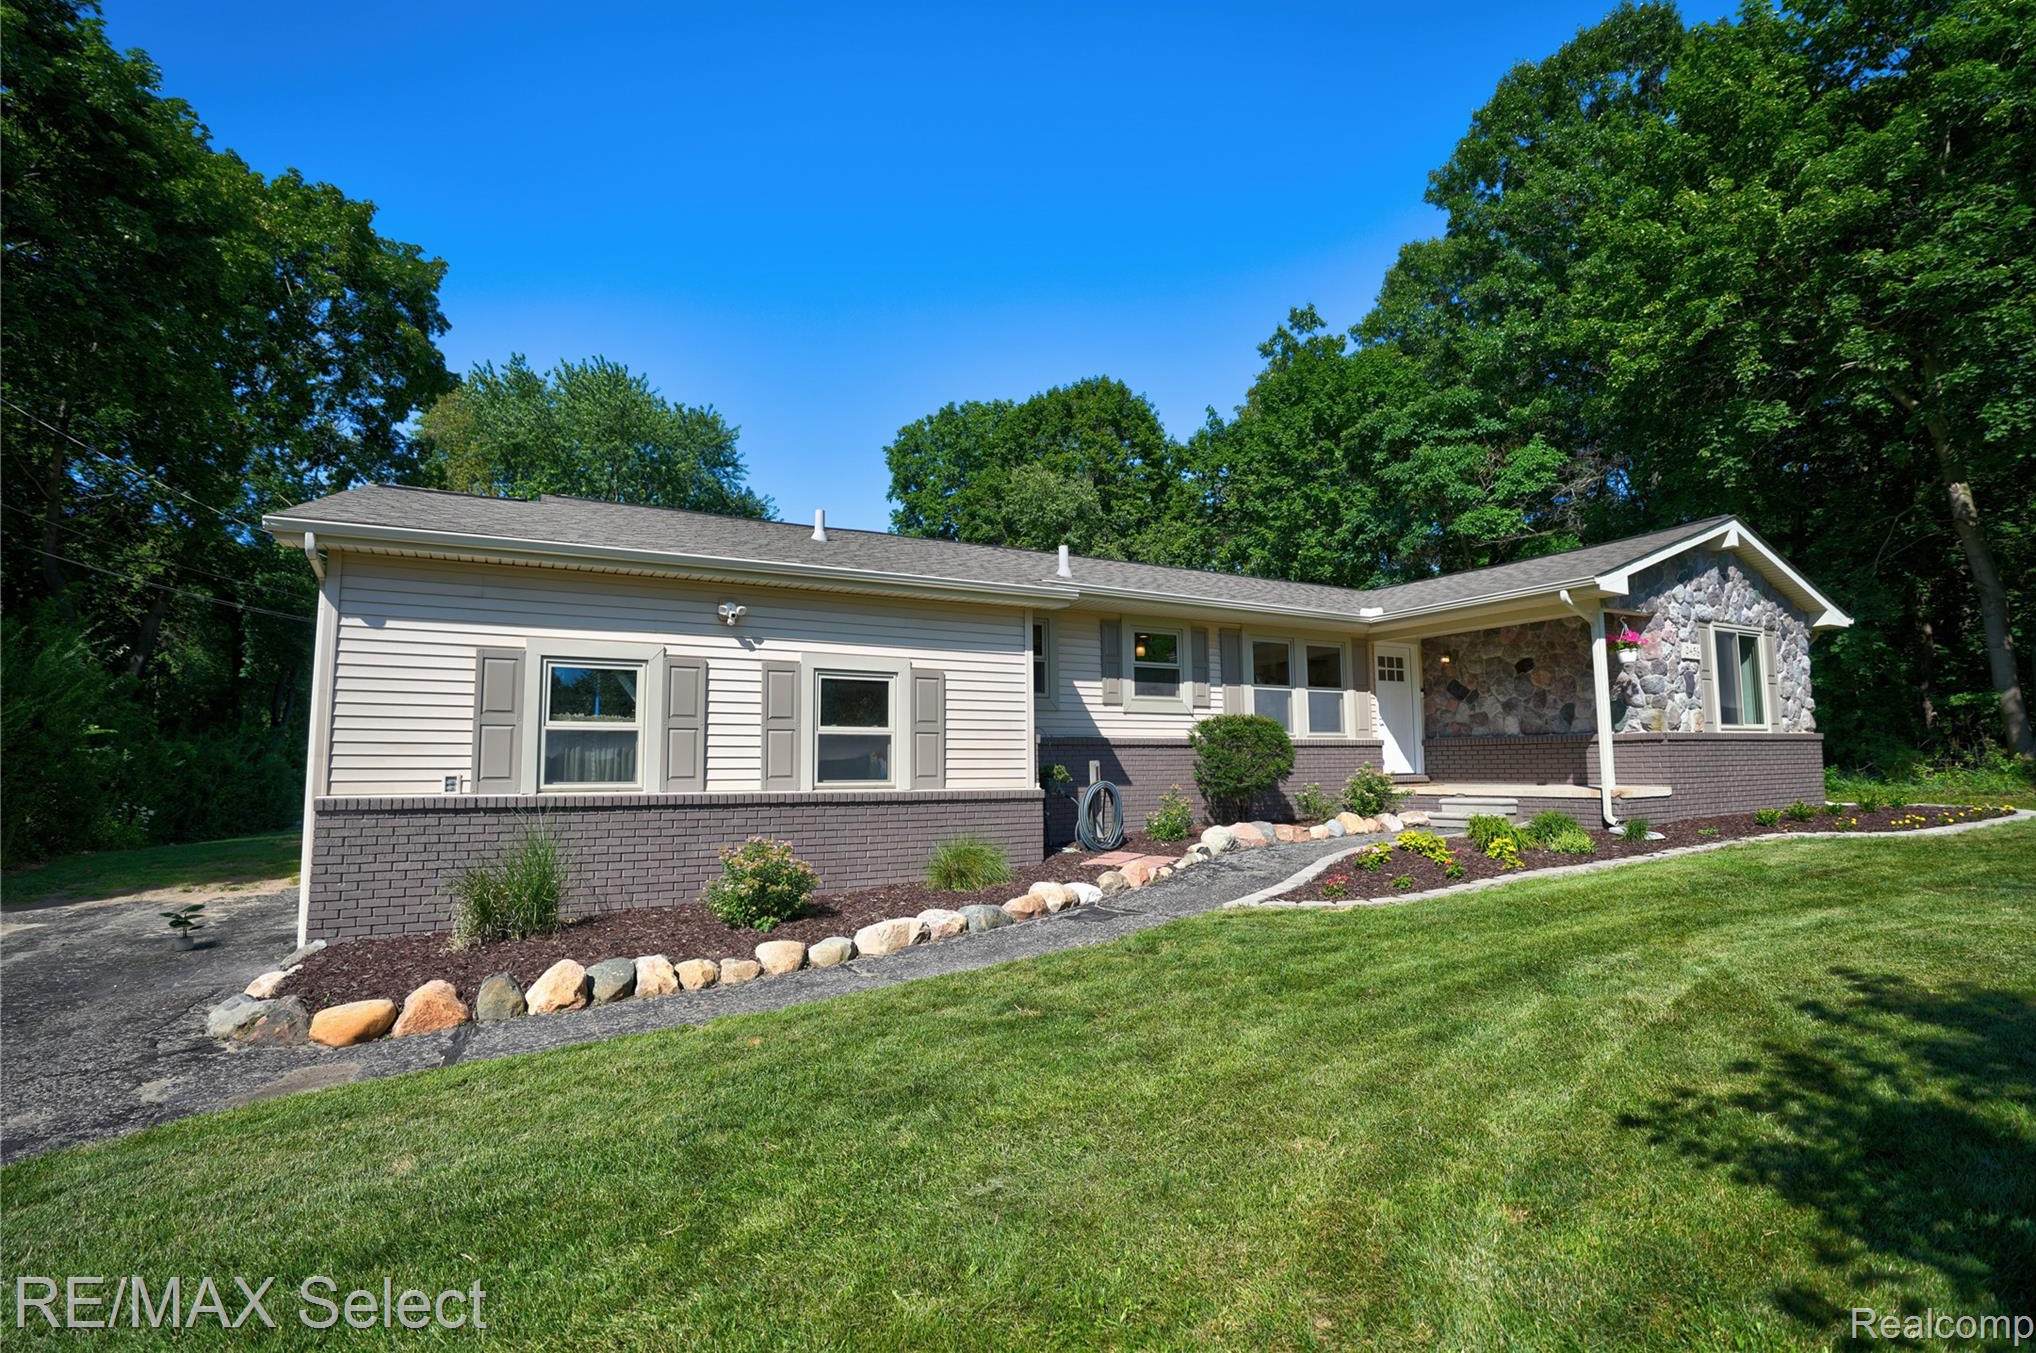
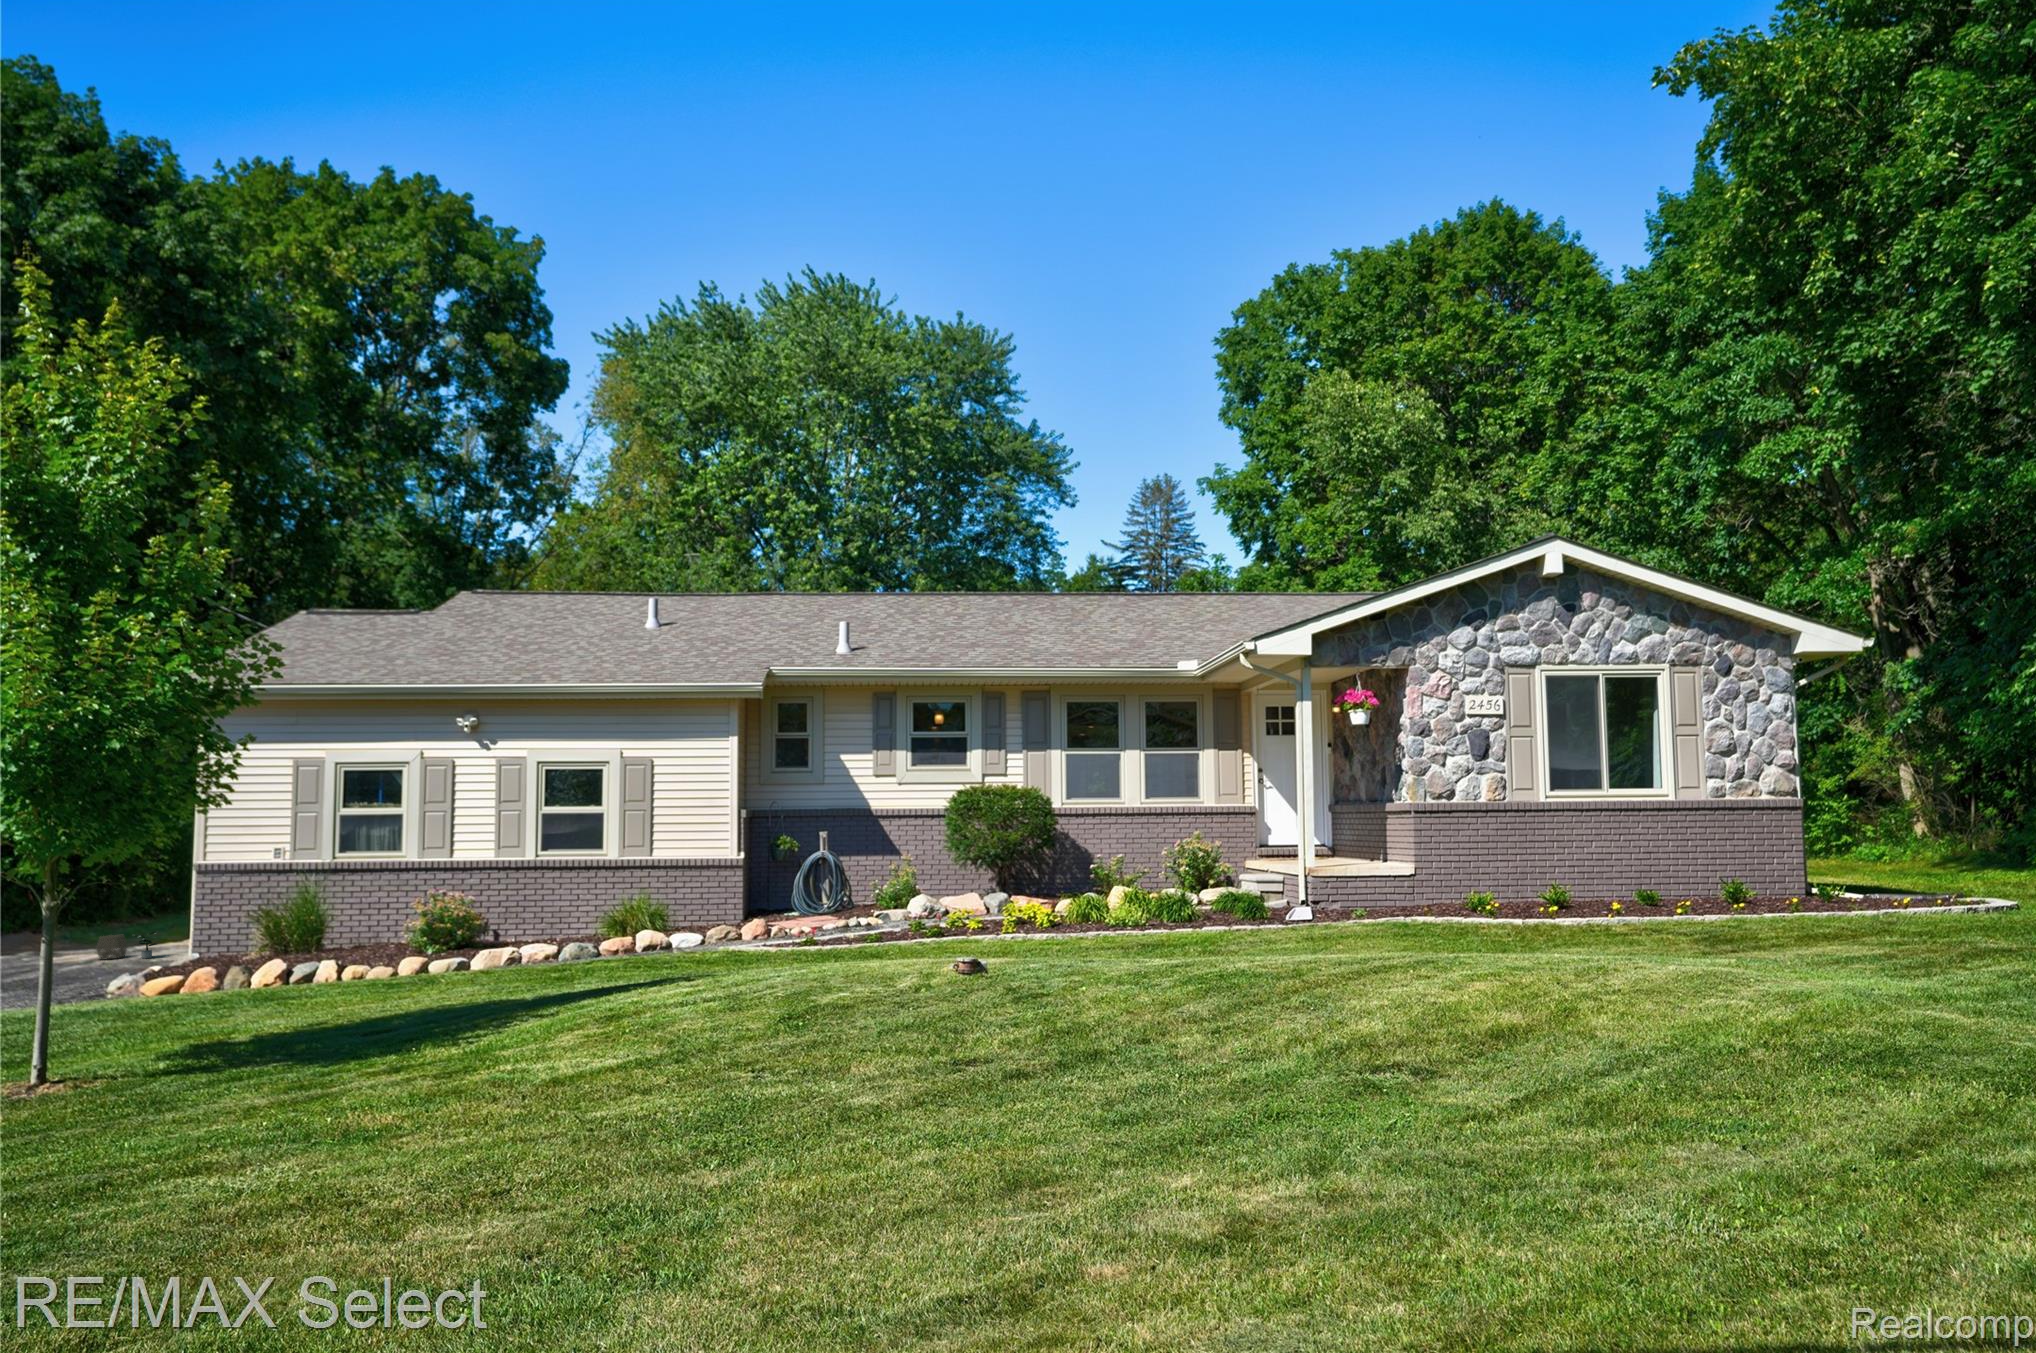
woven basket: none [81,913,141,956] -> present [96,935,127,960]

